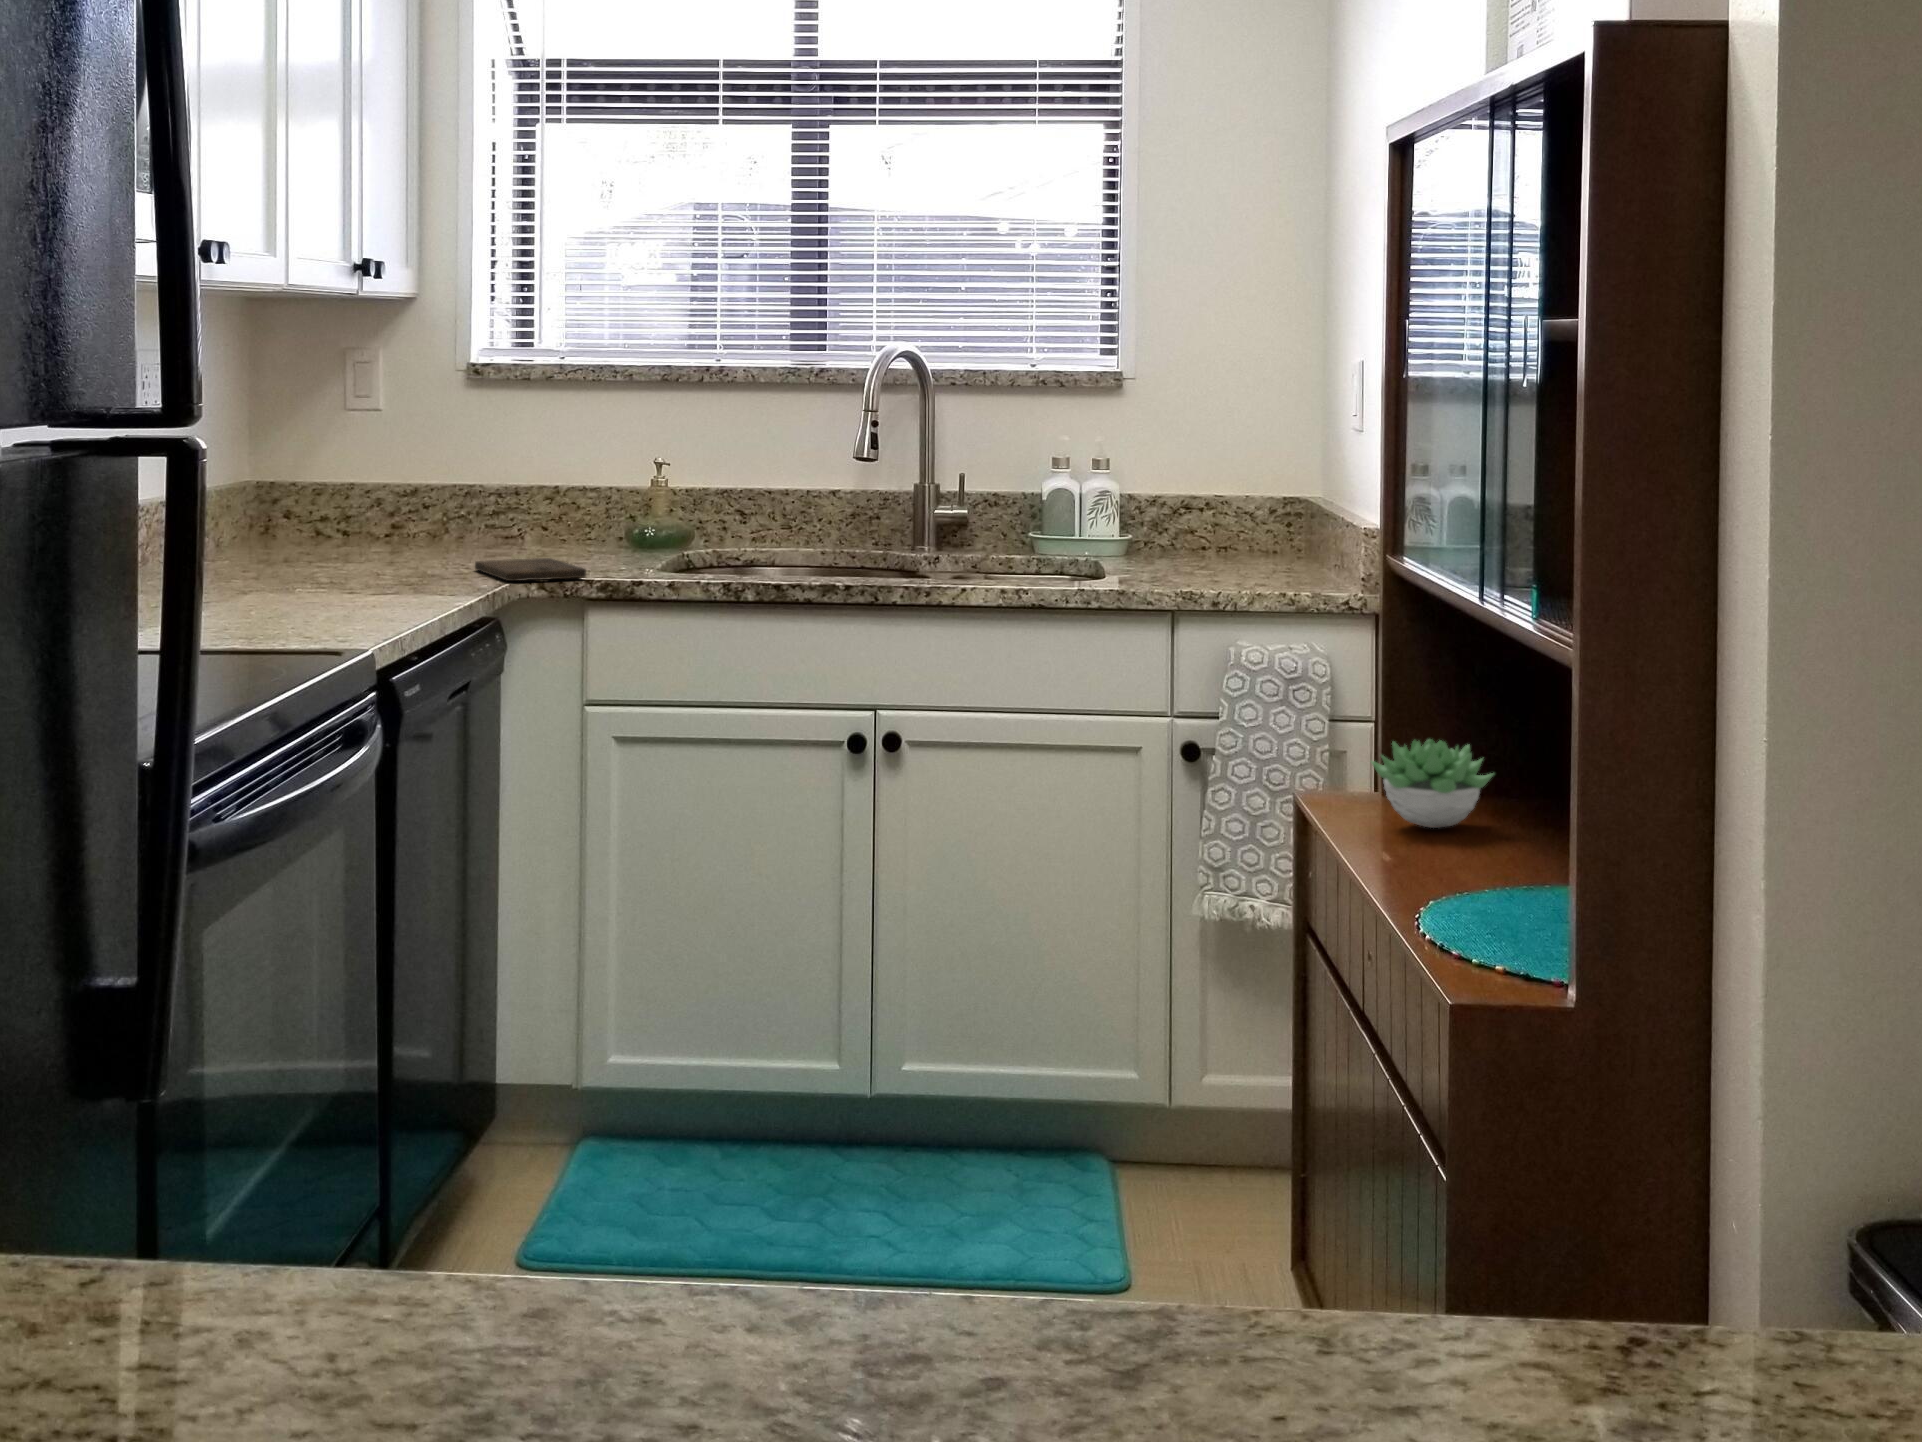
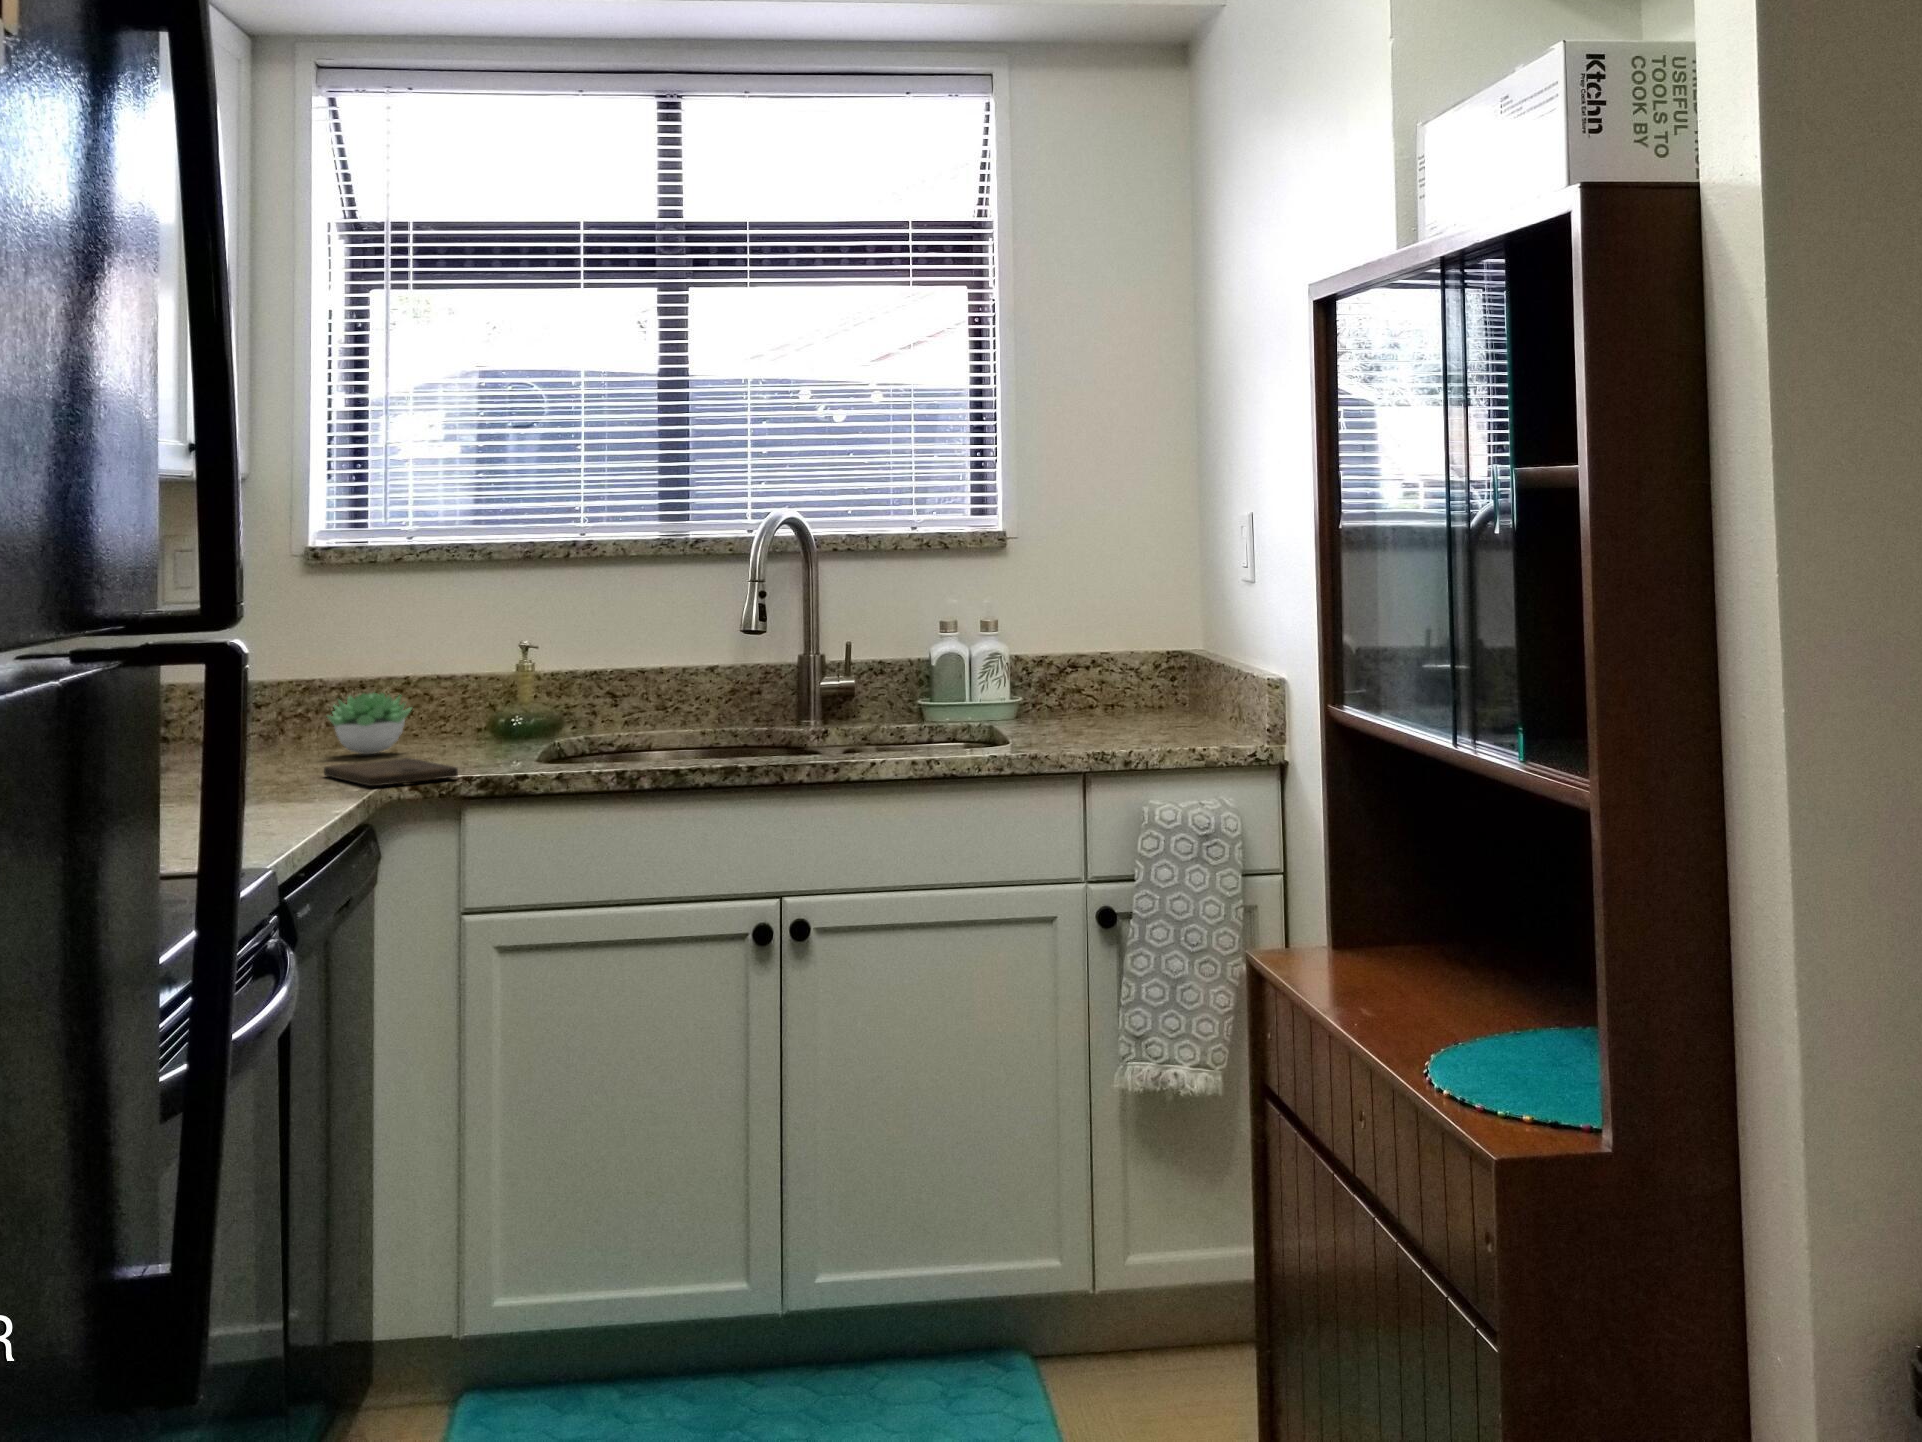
succulent plant: present [1371,739,1493,828] -> present [327,693,412,754]

